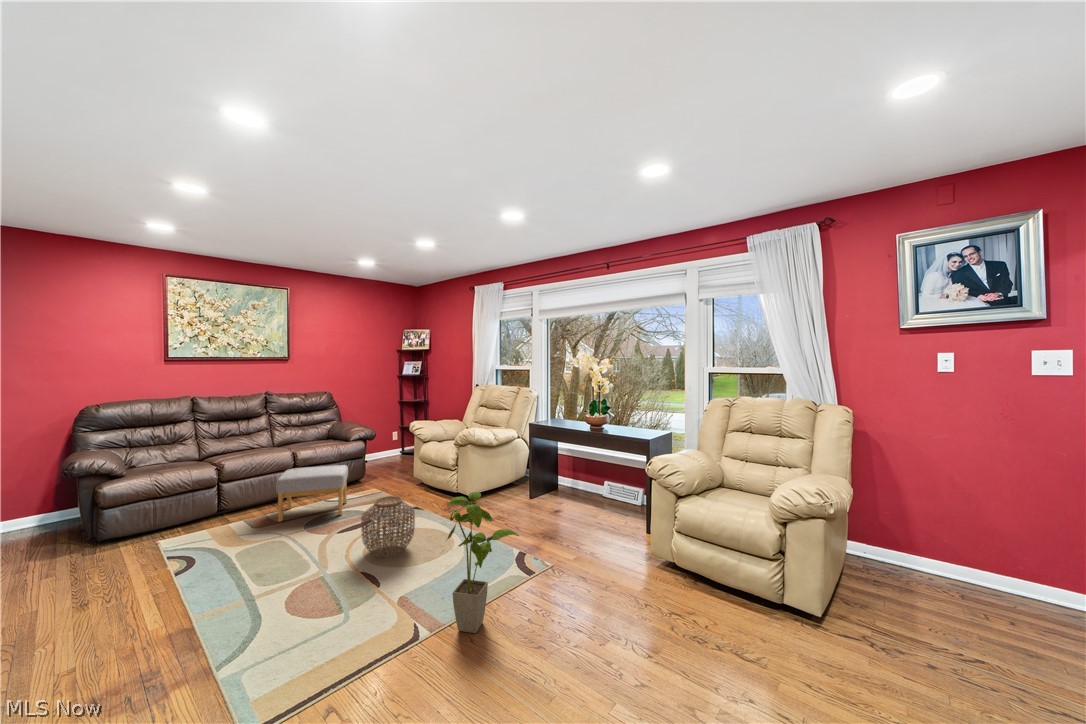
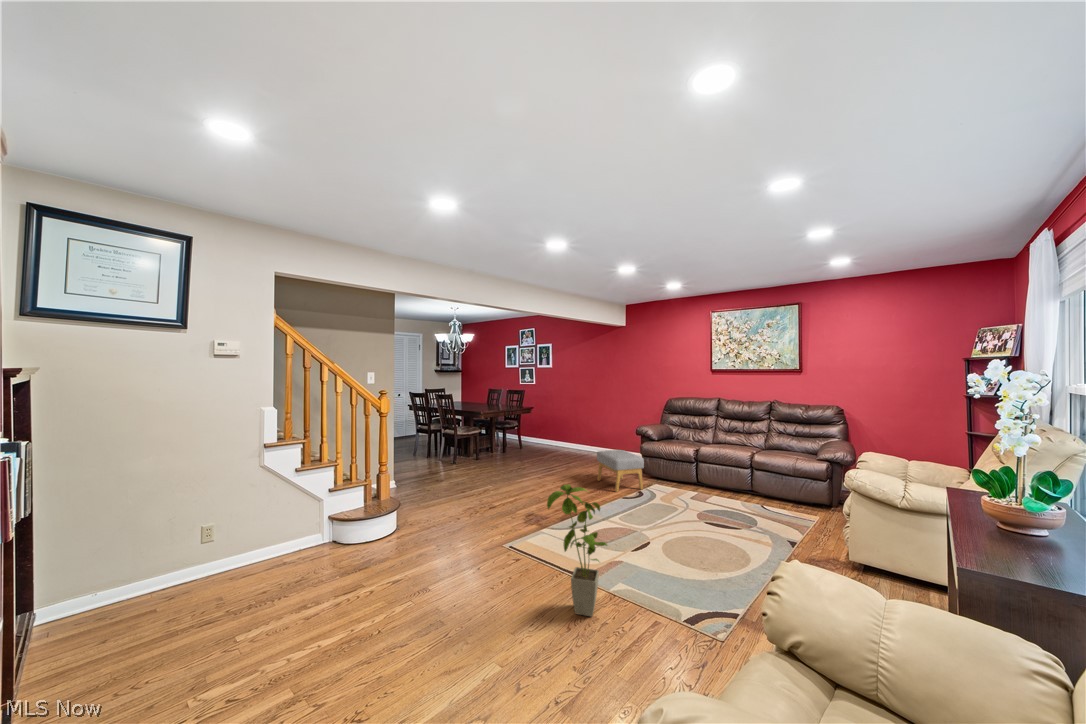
footstool: present [276,465,348,522] -> present [597,450,644,492]
woven basket: present [361,496,415,558] -> none [663,499,714,559]

